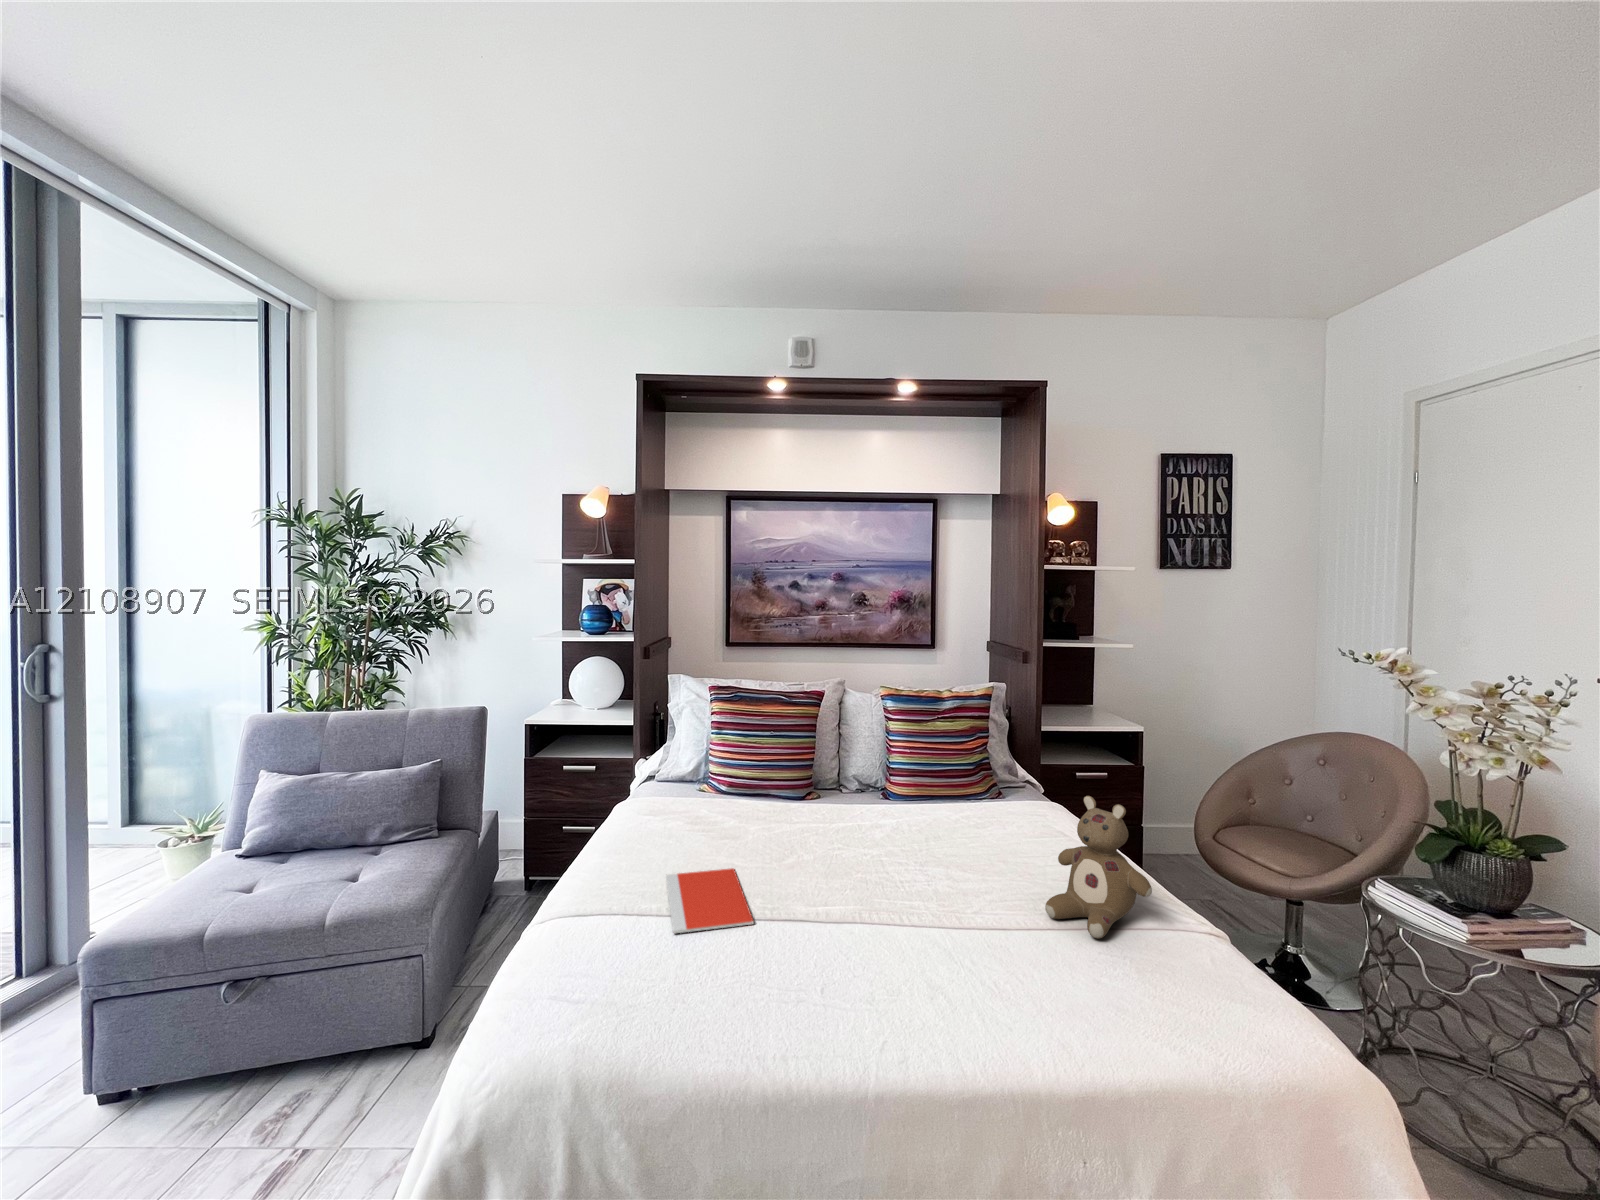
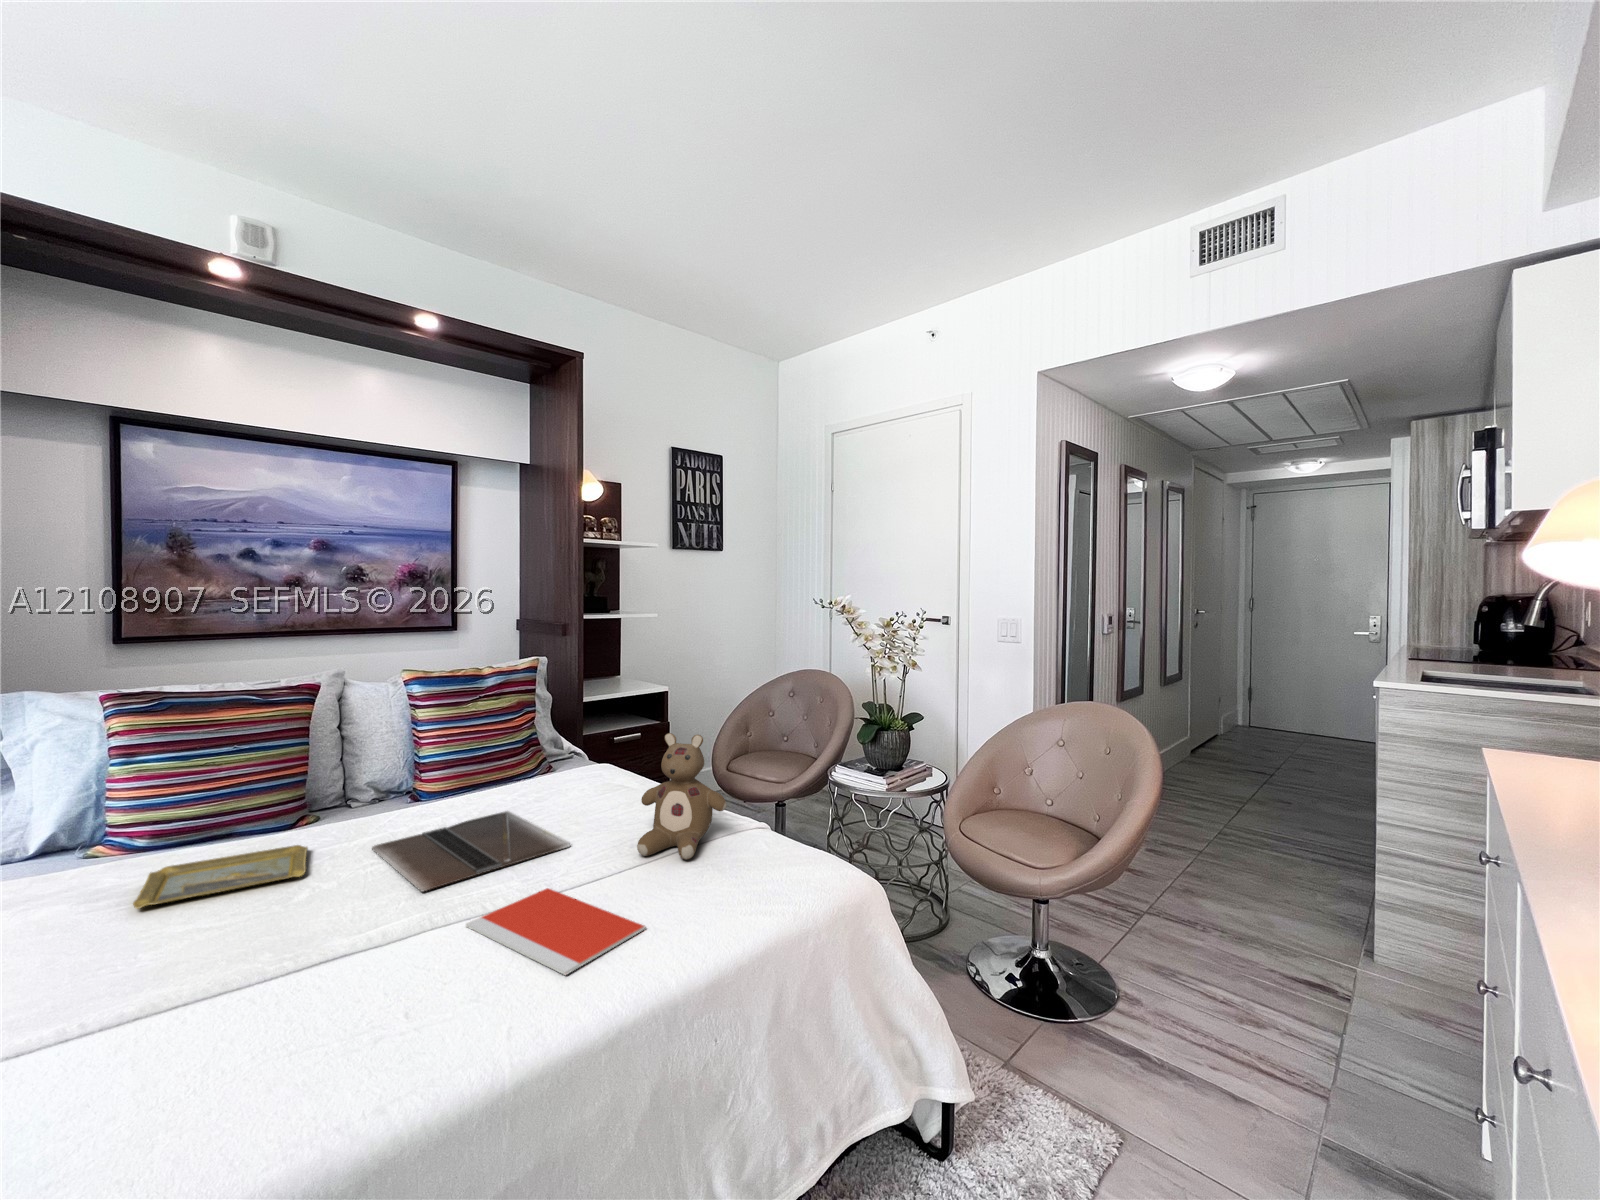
tray: none [702,814,800,846] -> present [133,845,307,909]
laptop: none [838,830,986,887] -> present [372,811,570,892]
notebook: present [666,868,754,933] -> present [466,888,645,975]

